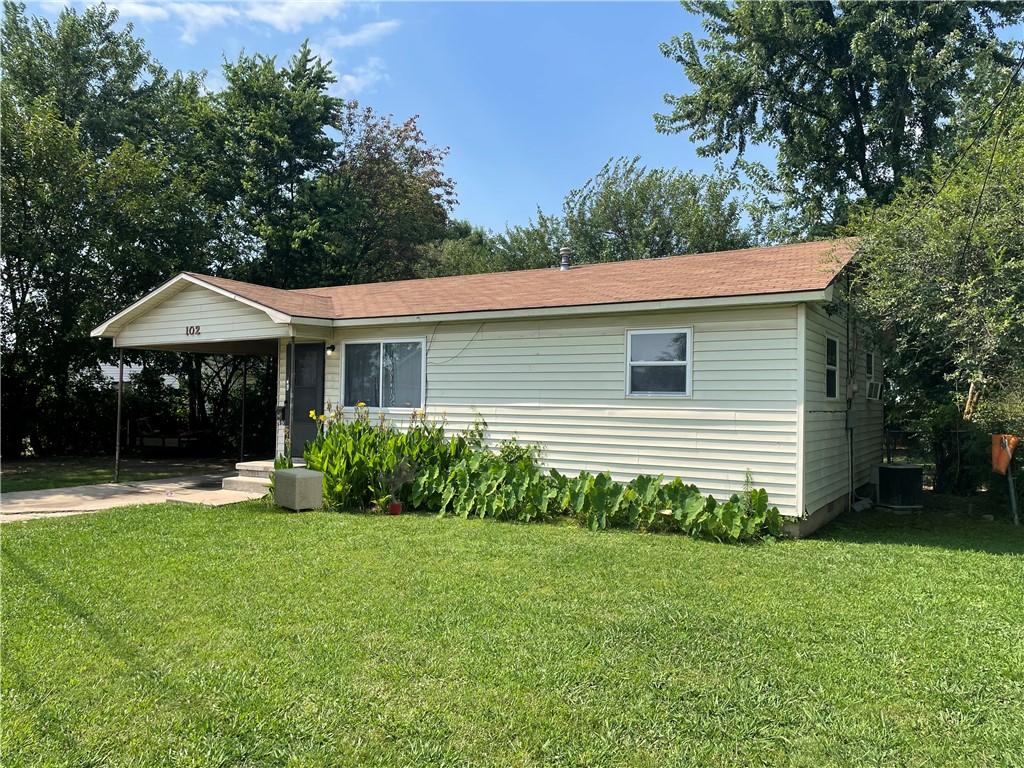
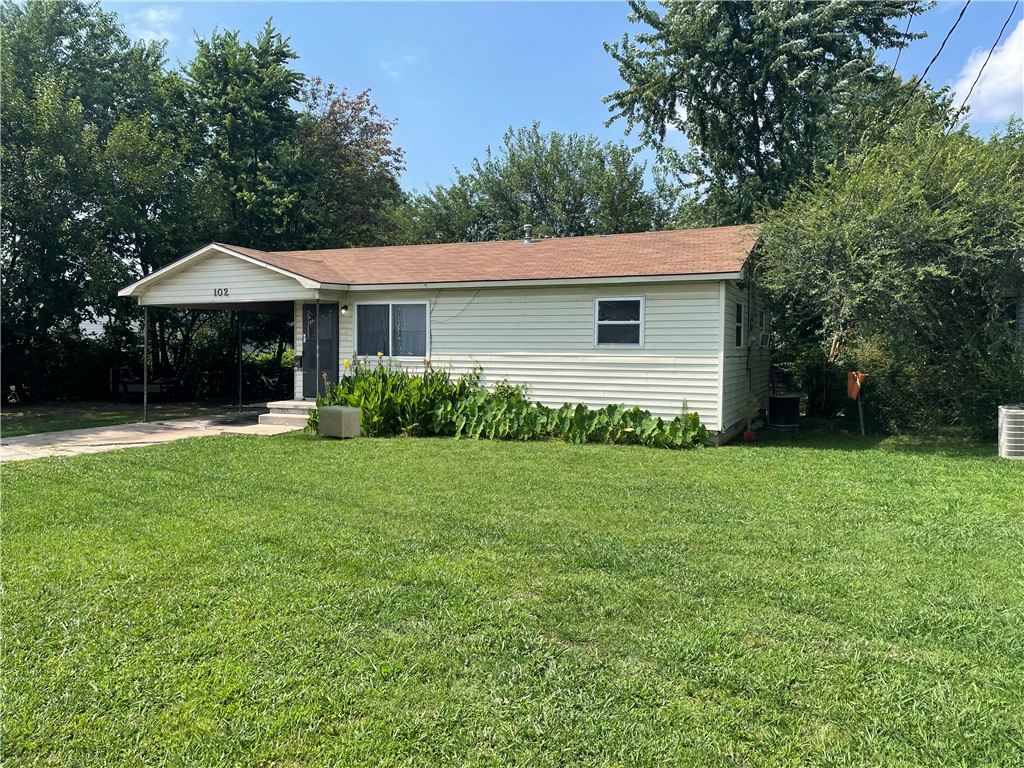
potted tree: present [376,453,418,515] -> present [736,393,760,441]

